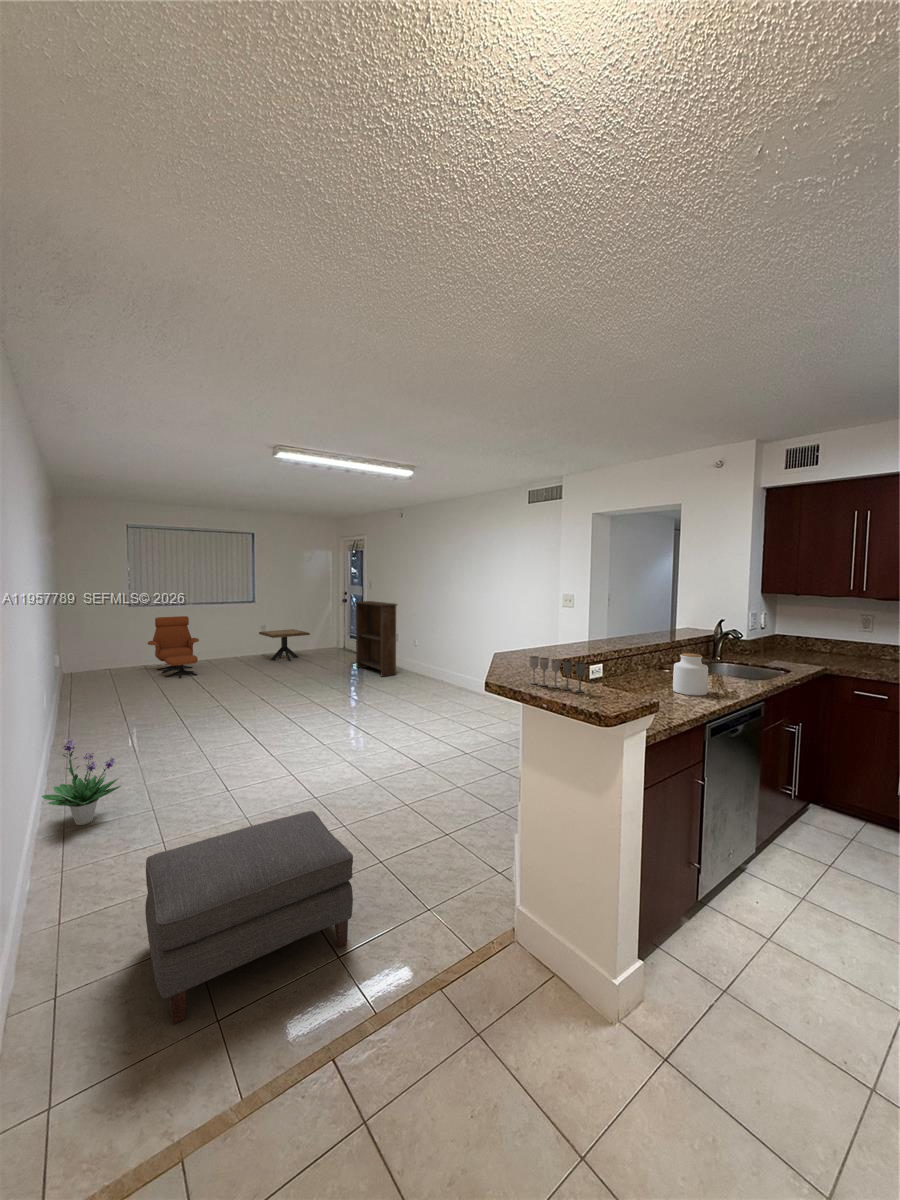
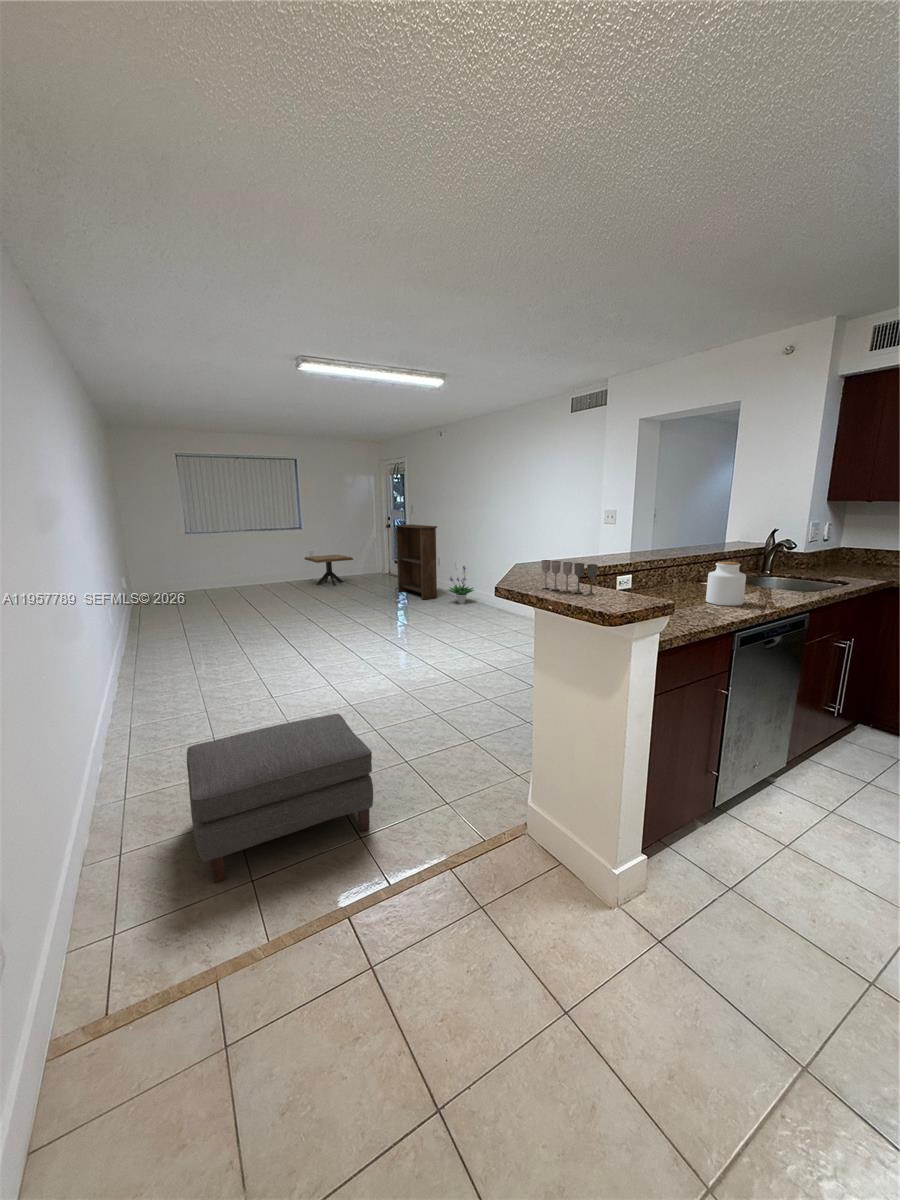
lounge chair: present [148,616,199,678] -> none [201,542,248,601]
potted plant: present [42,739,121,825] -> present [448,566,474,604]

